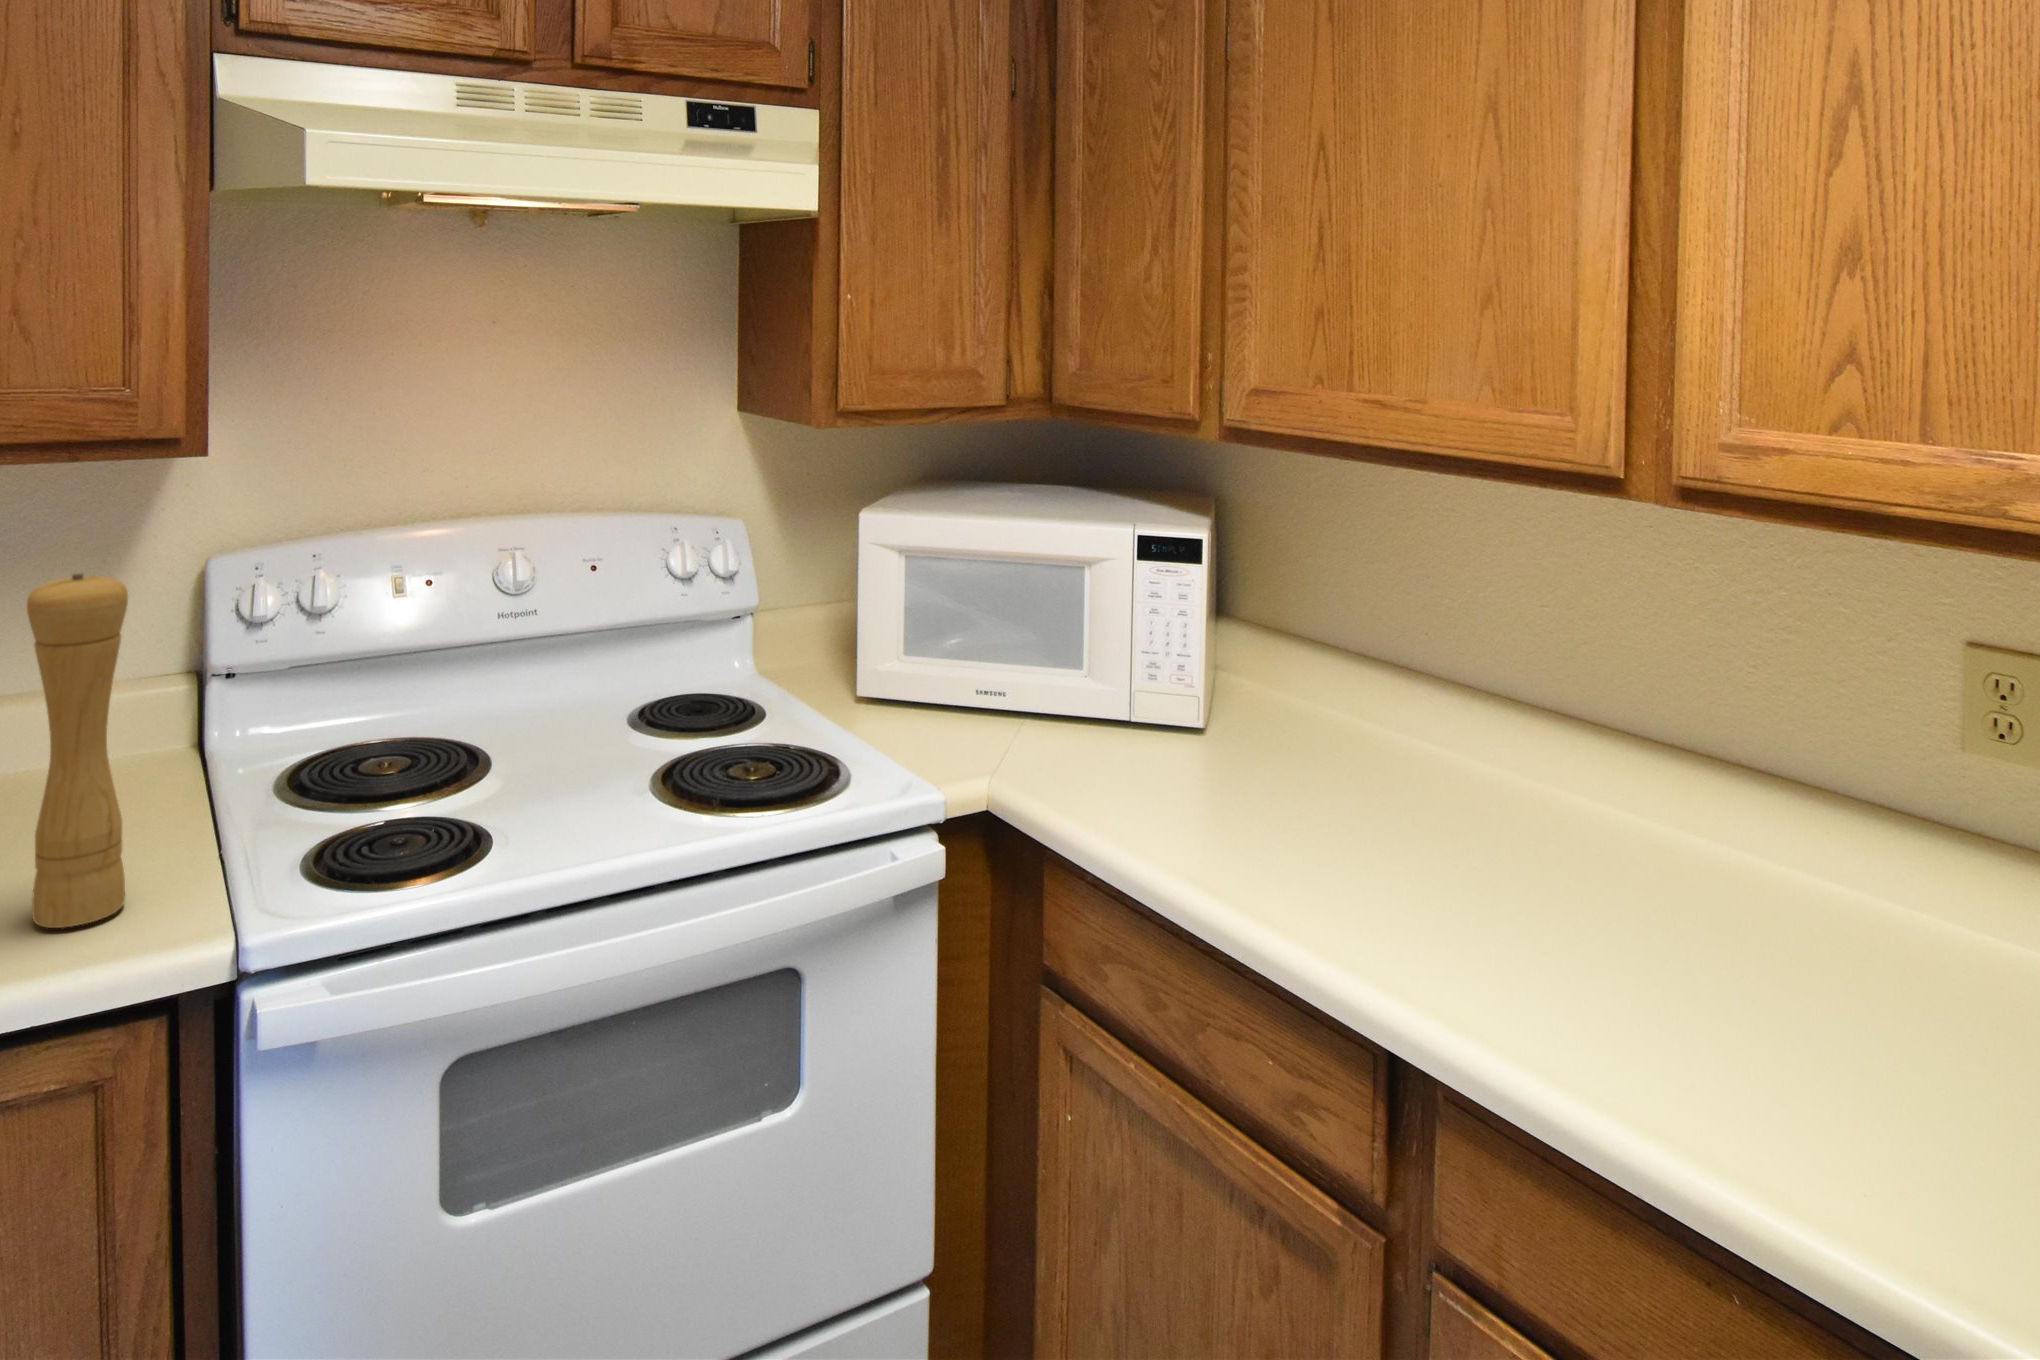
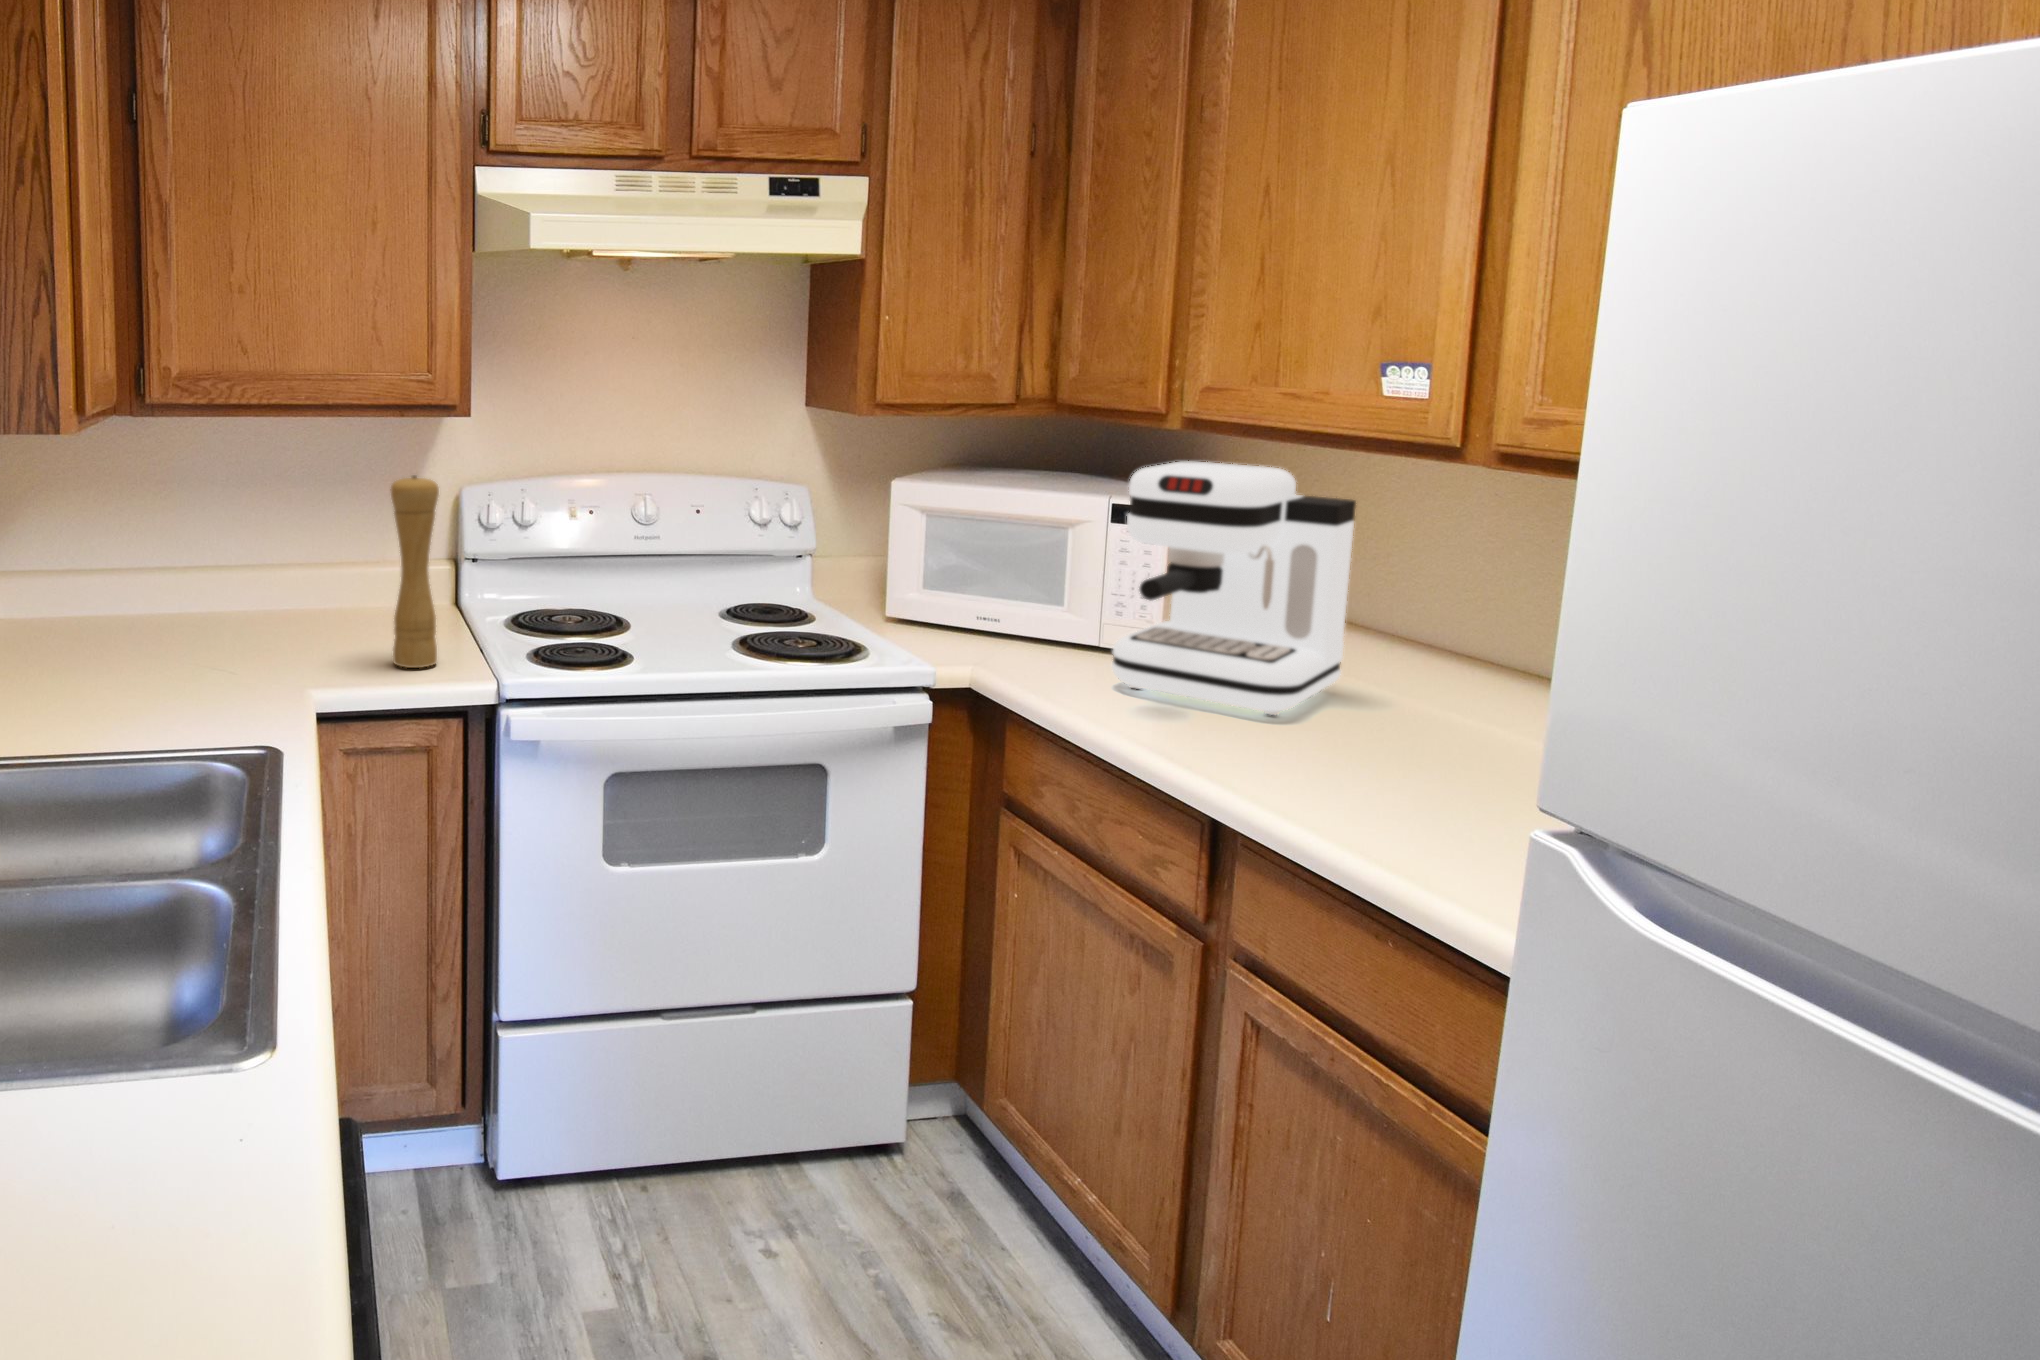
coffee maker: none [1177,485,1437,832] -> present [1112,461,1356,715]

